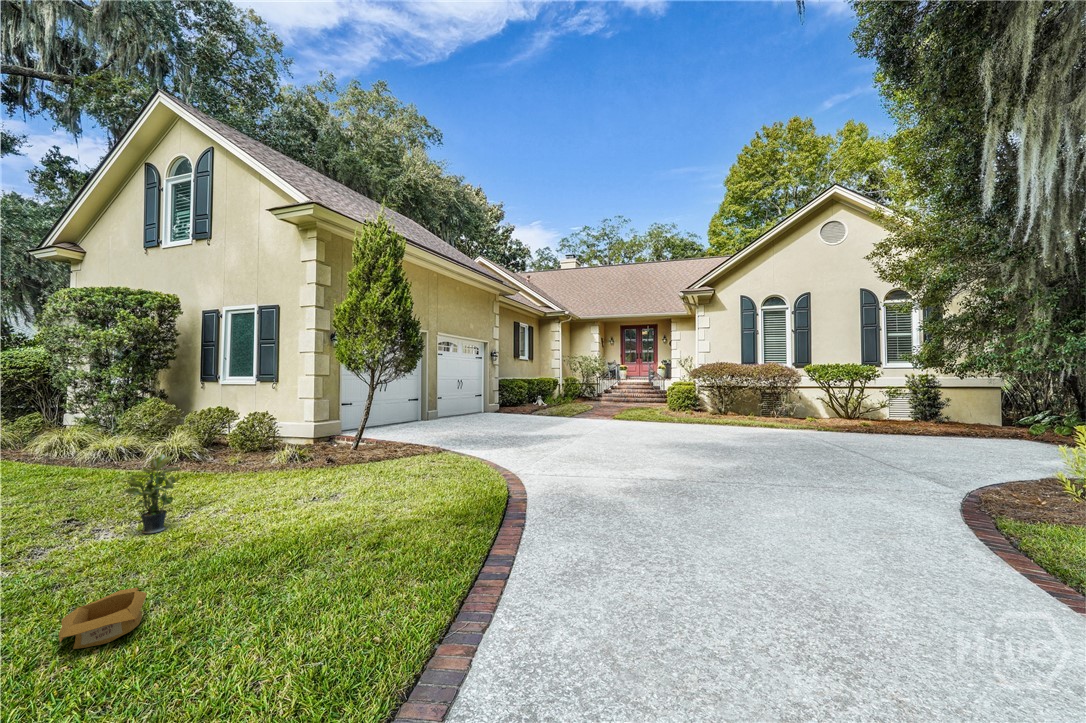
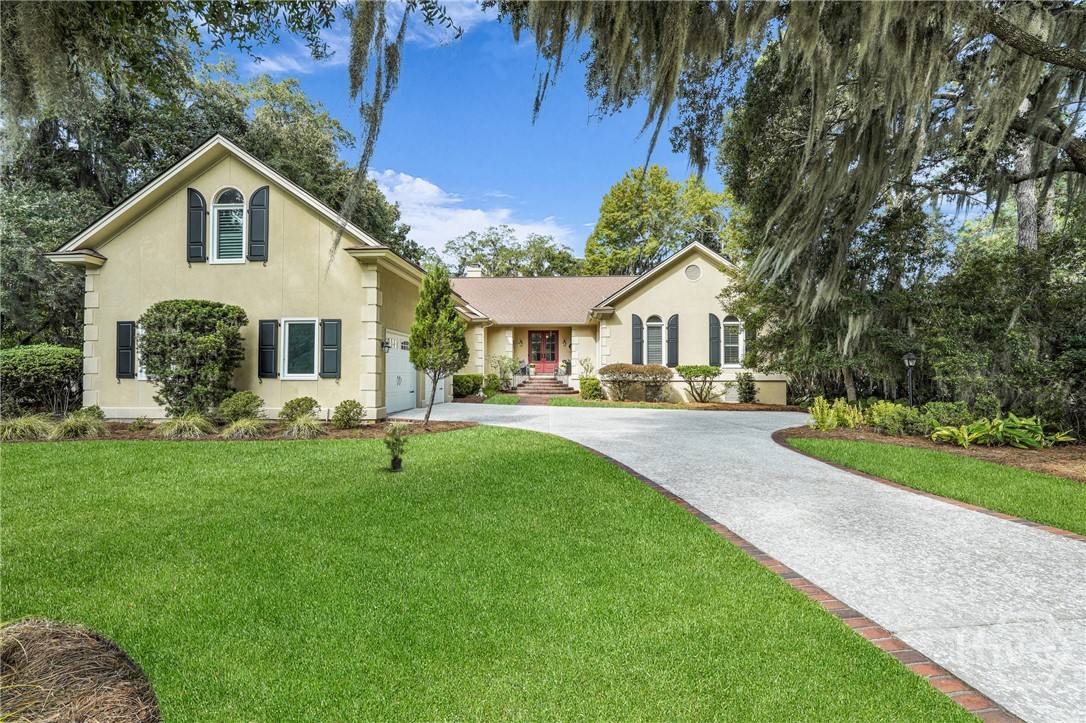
cardboard box: present [59,588,147,649] -> none [468,477,505,496]

